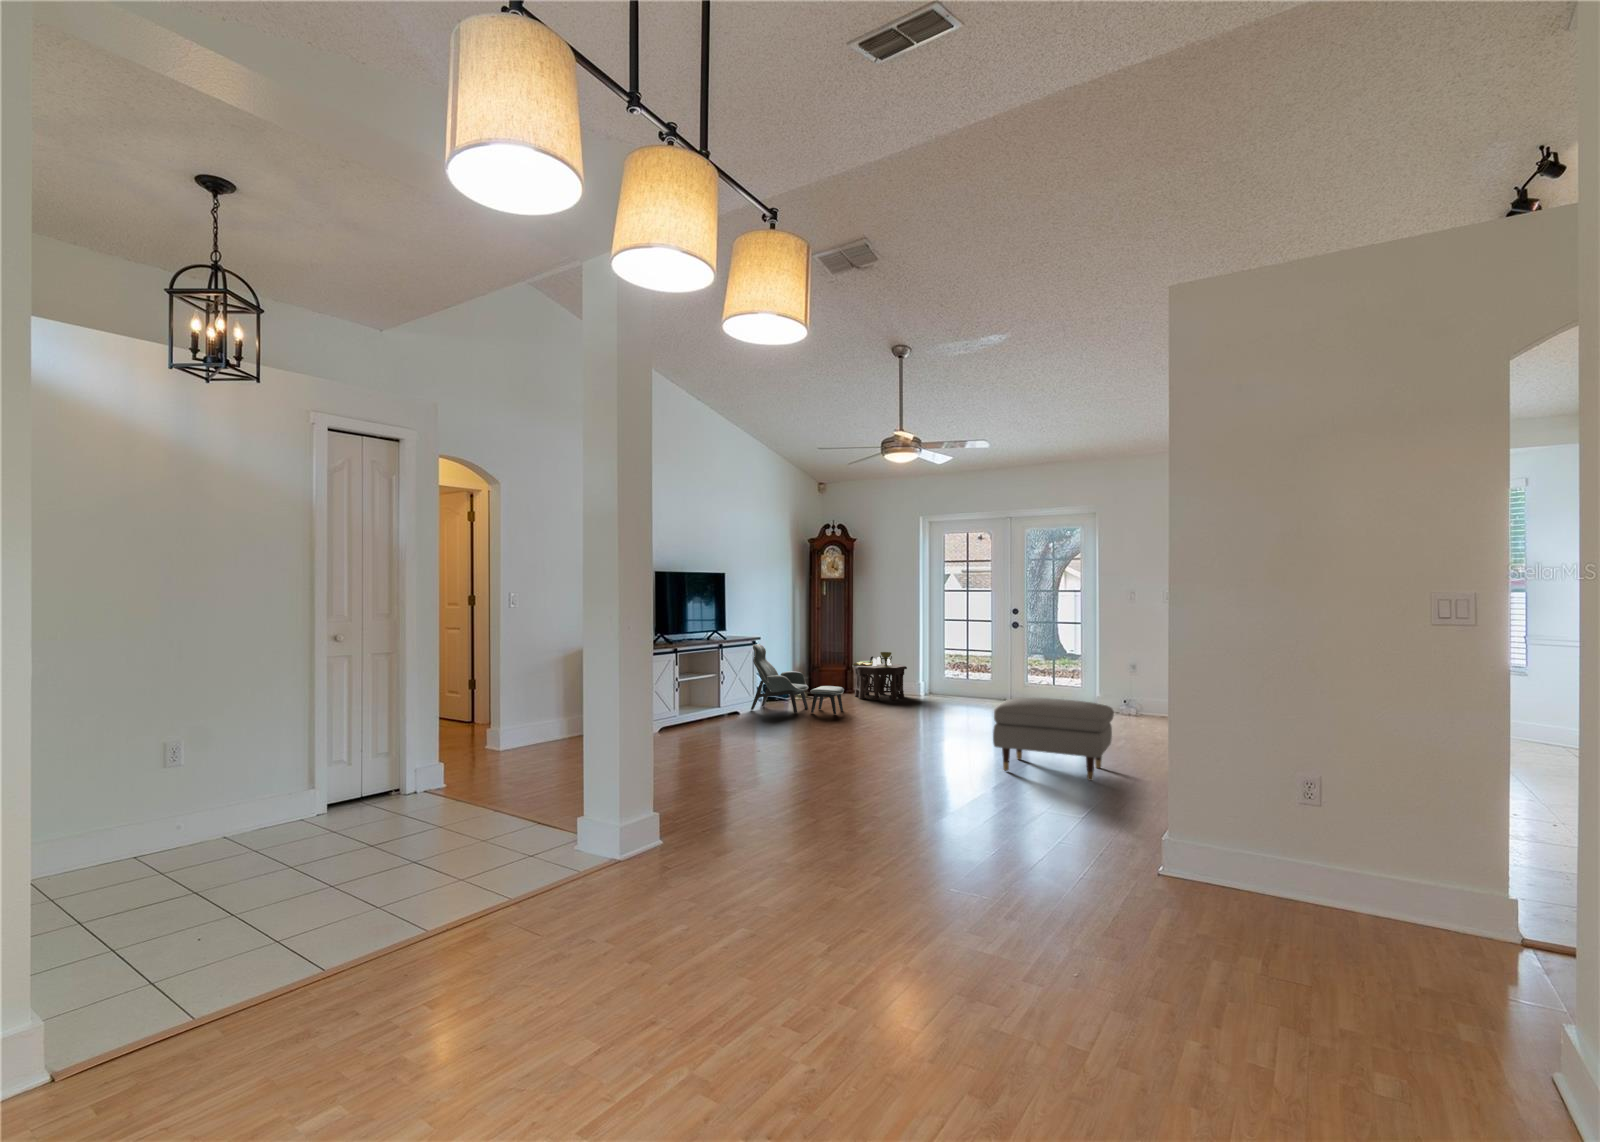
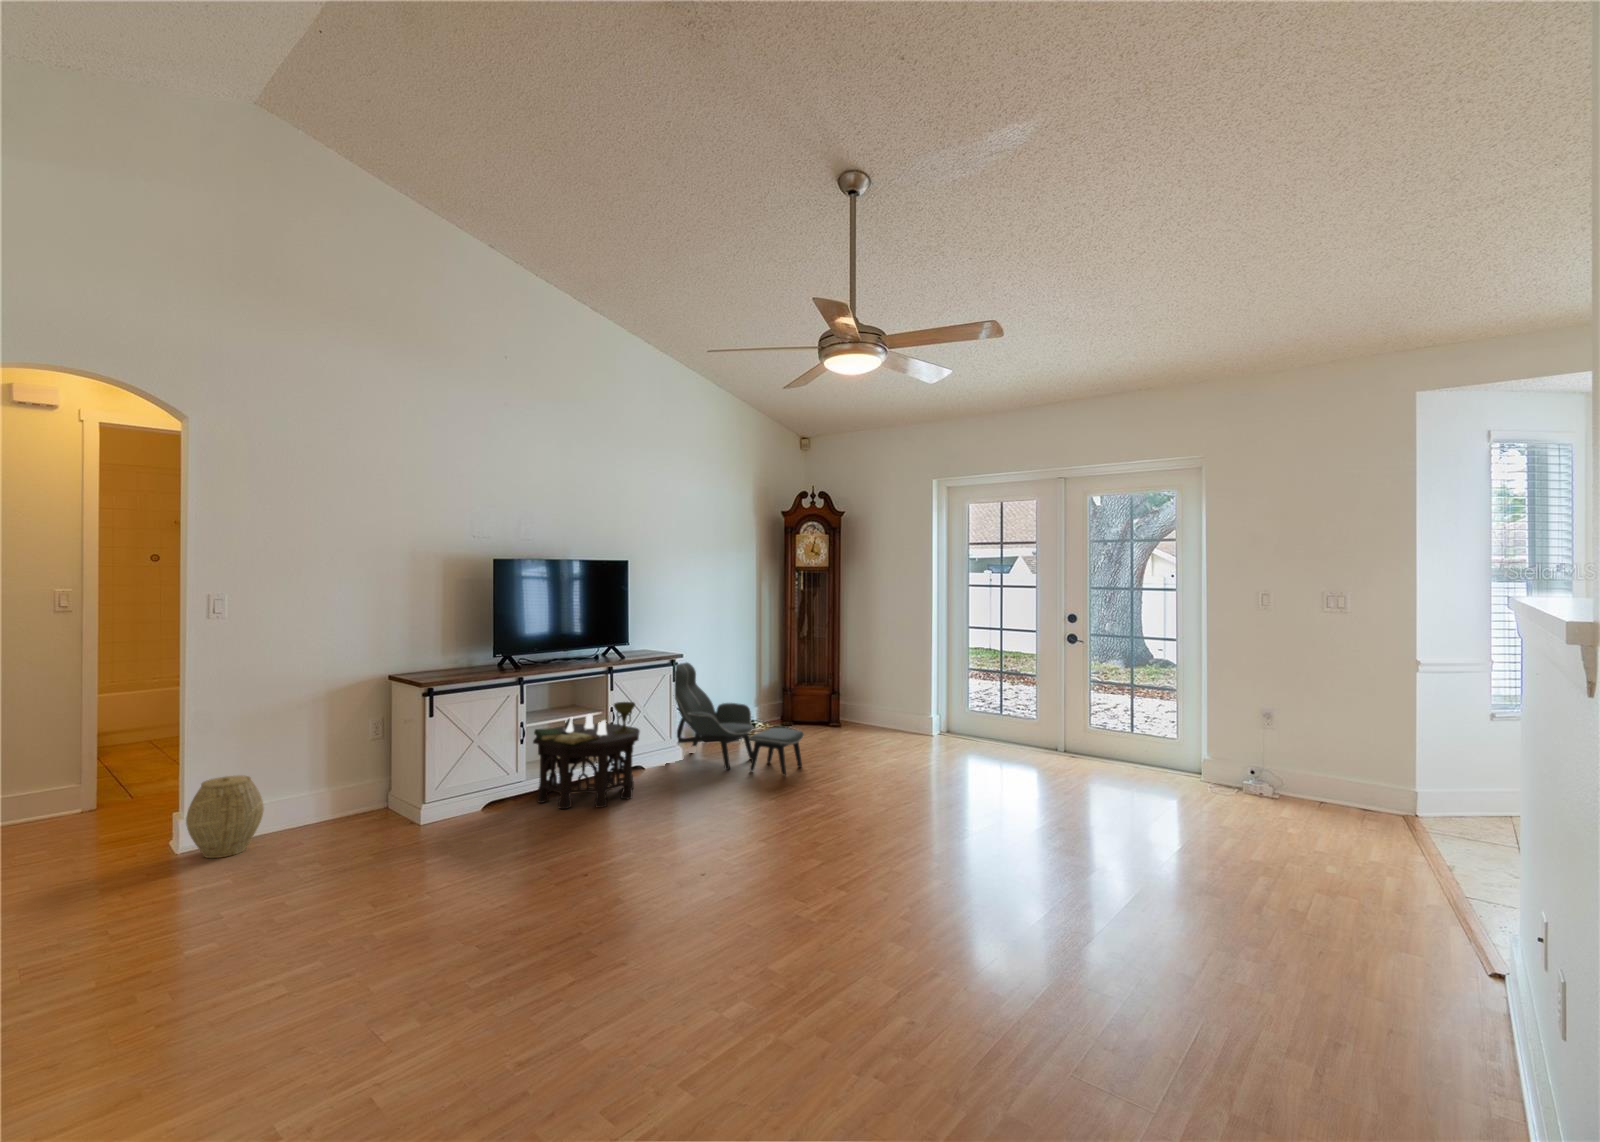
side table: present [853,652,907,700] -> present [533,702,640,809]
ottoman: present [993,698,1114,781] -> none [1003,811,1281,1058]
woven basket: none [518,703,556,749] -> present [186,775,264,858]

